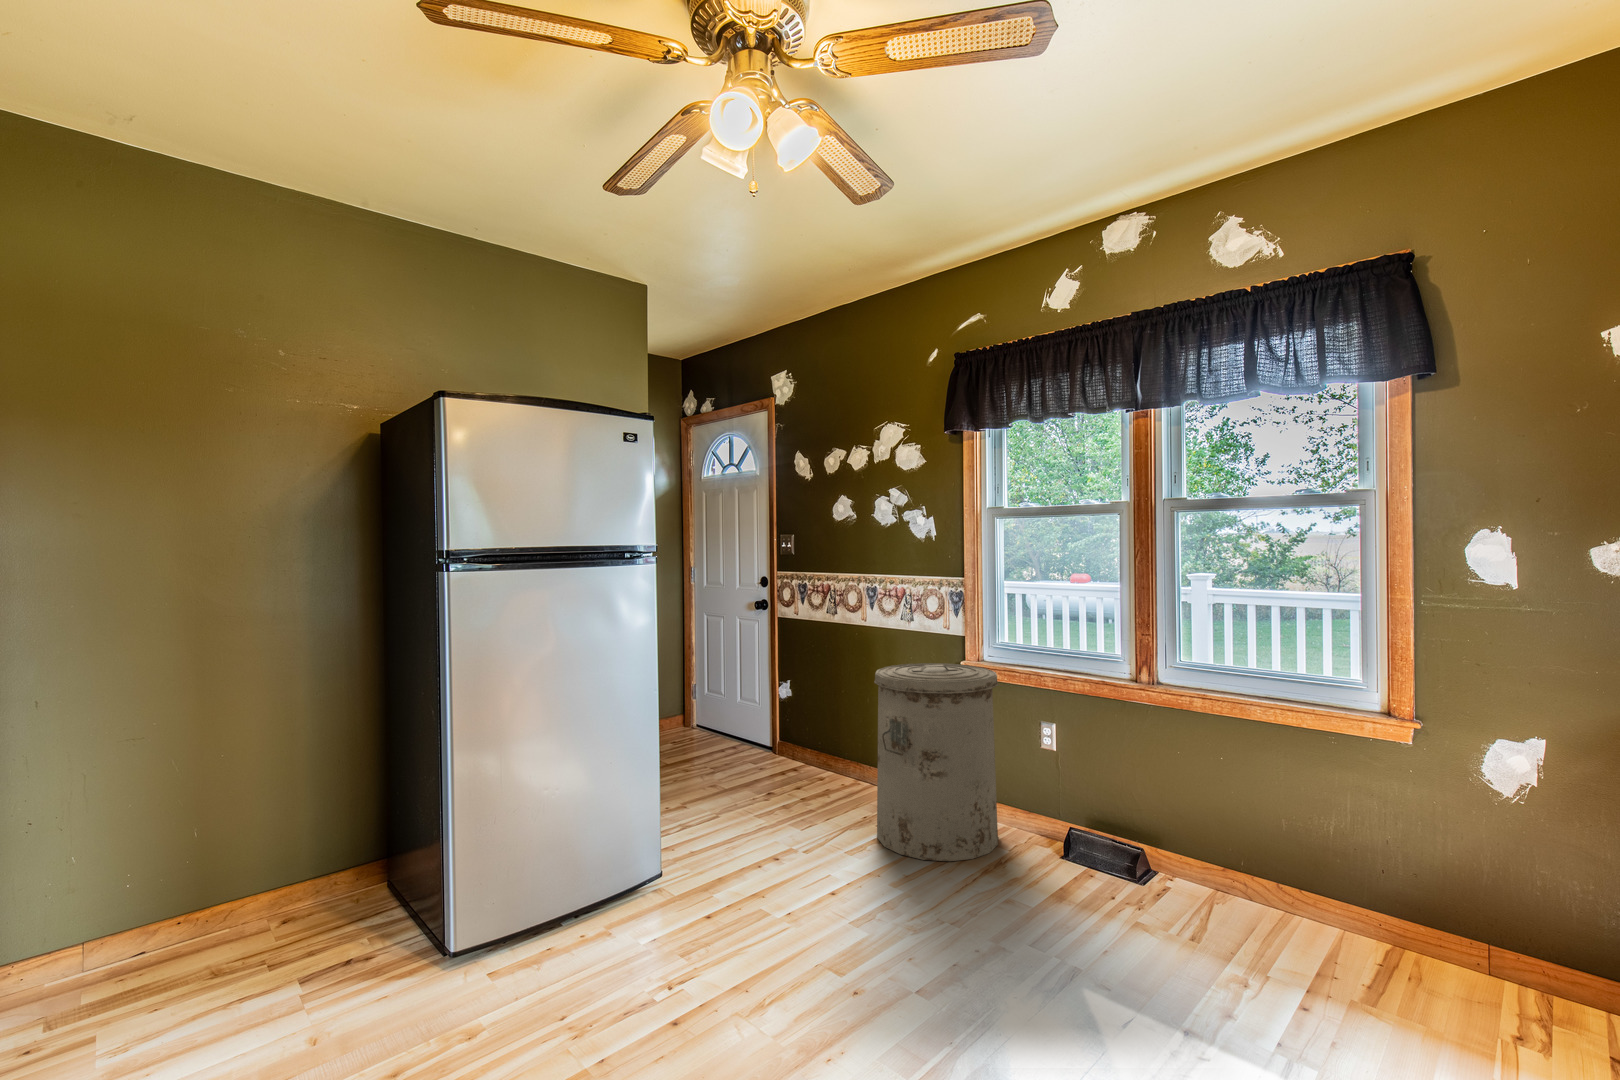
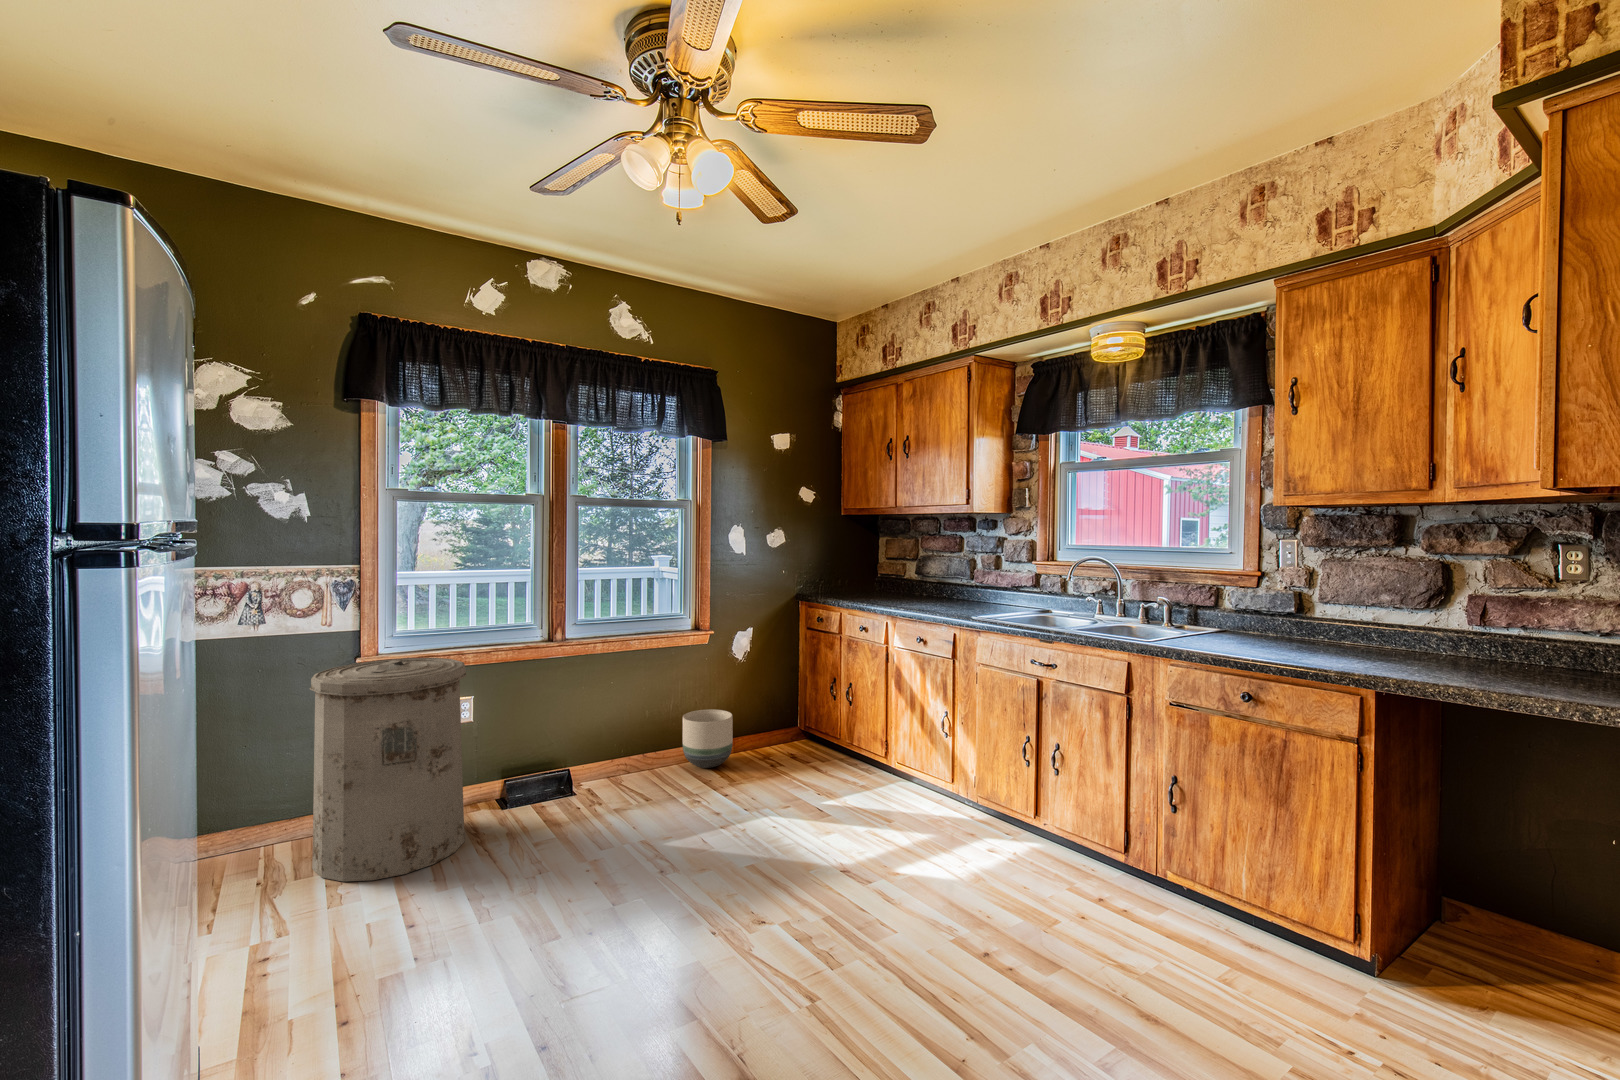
planter: none [1309,849,1418,963] -> present [683,709,733,768]

